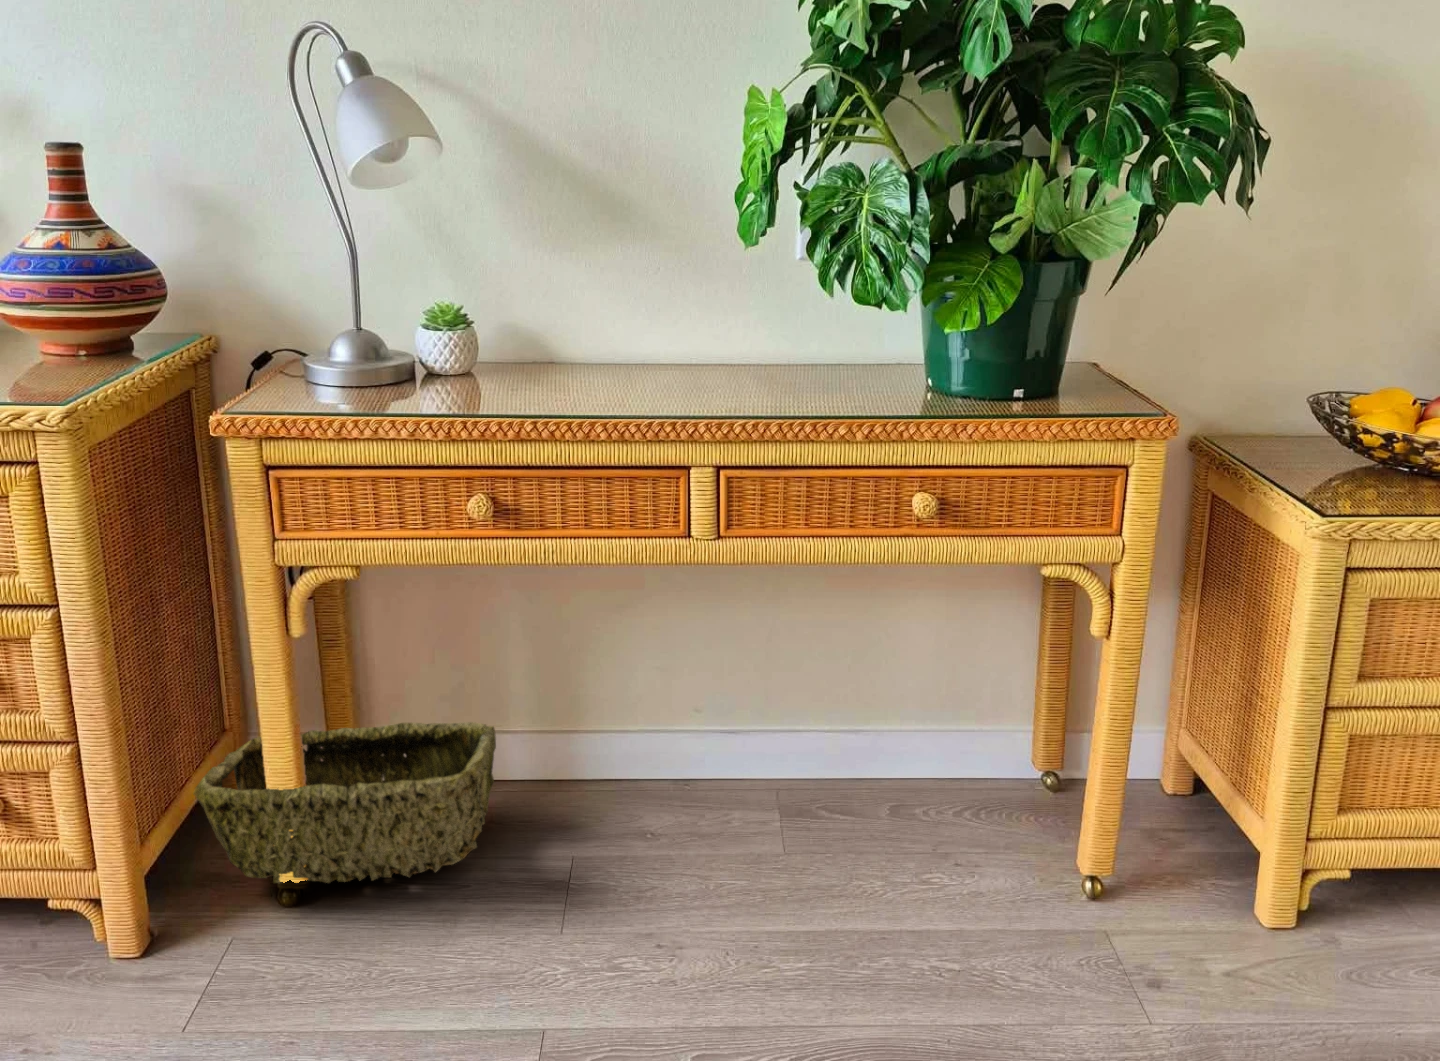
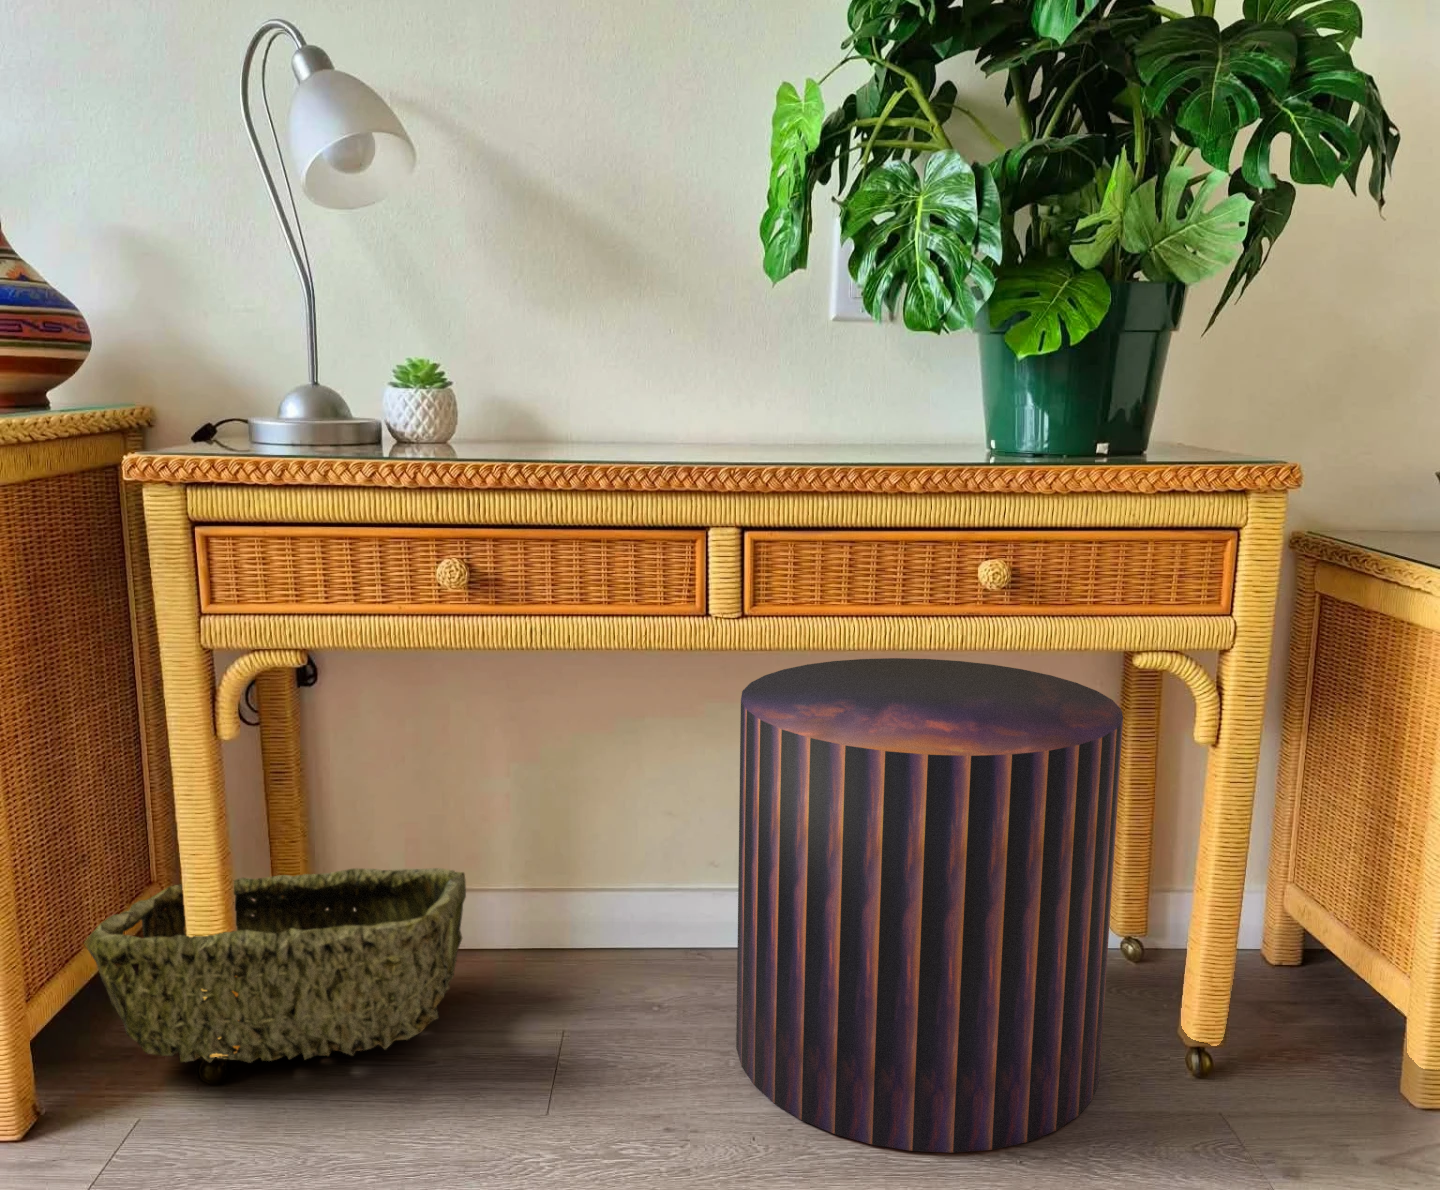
pouf: none [717,550,1030,956] -> present [736,658,1123,1153]

